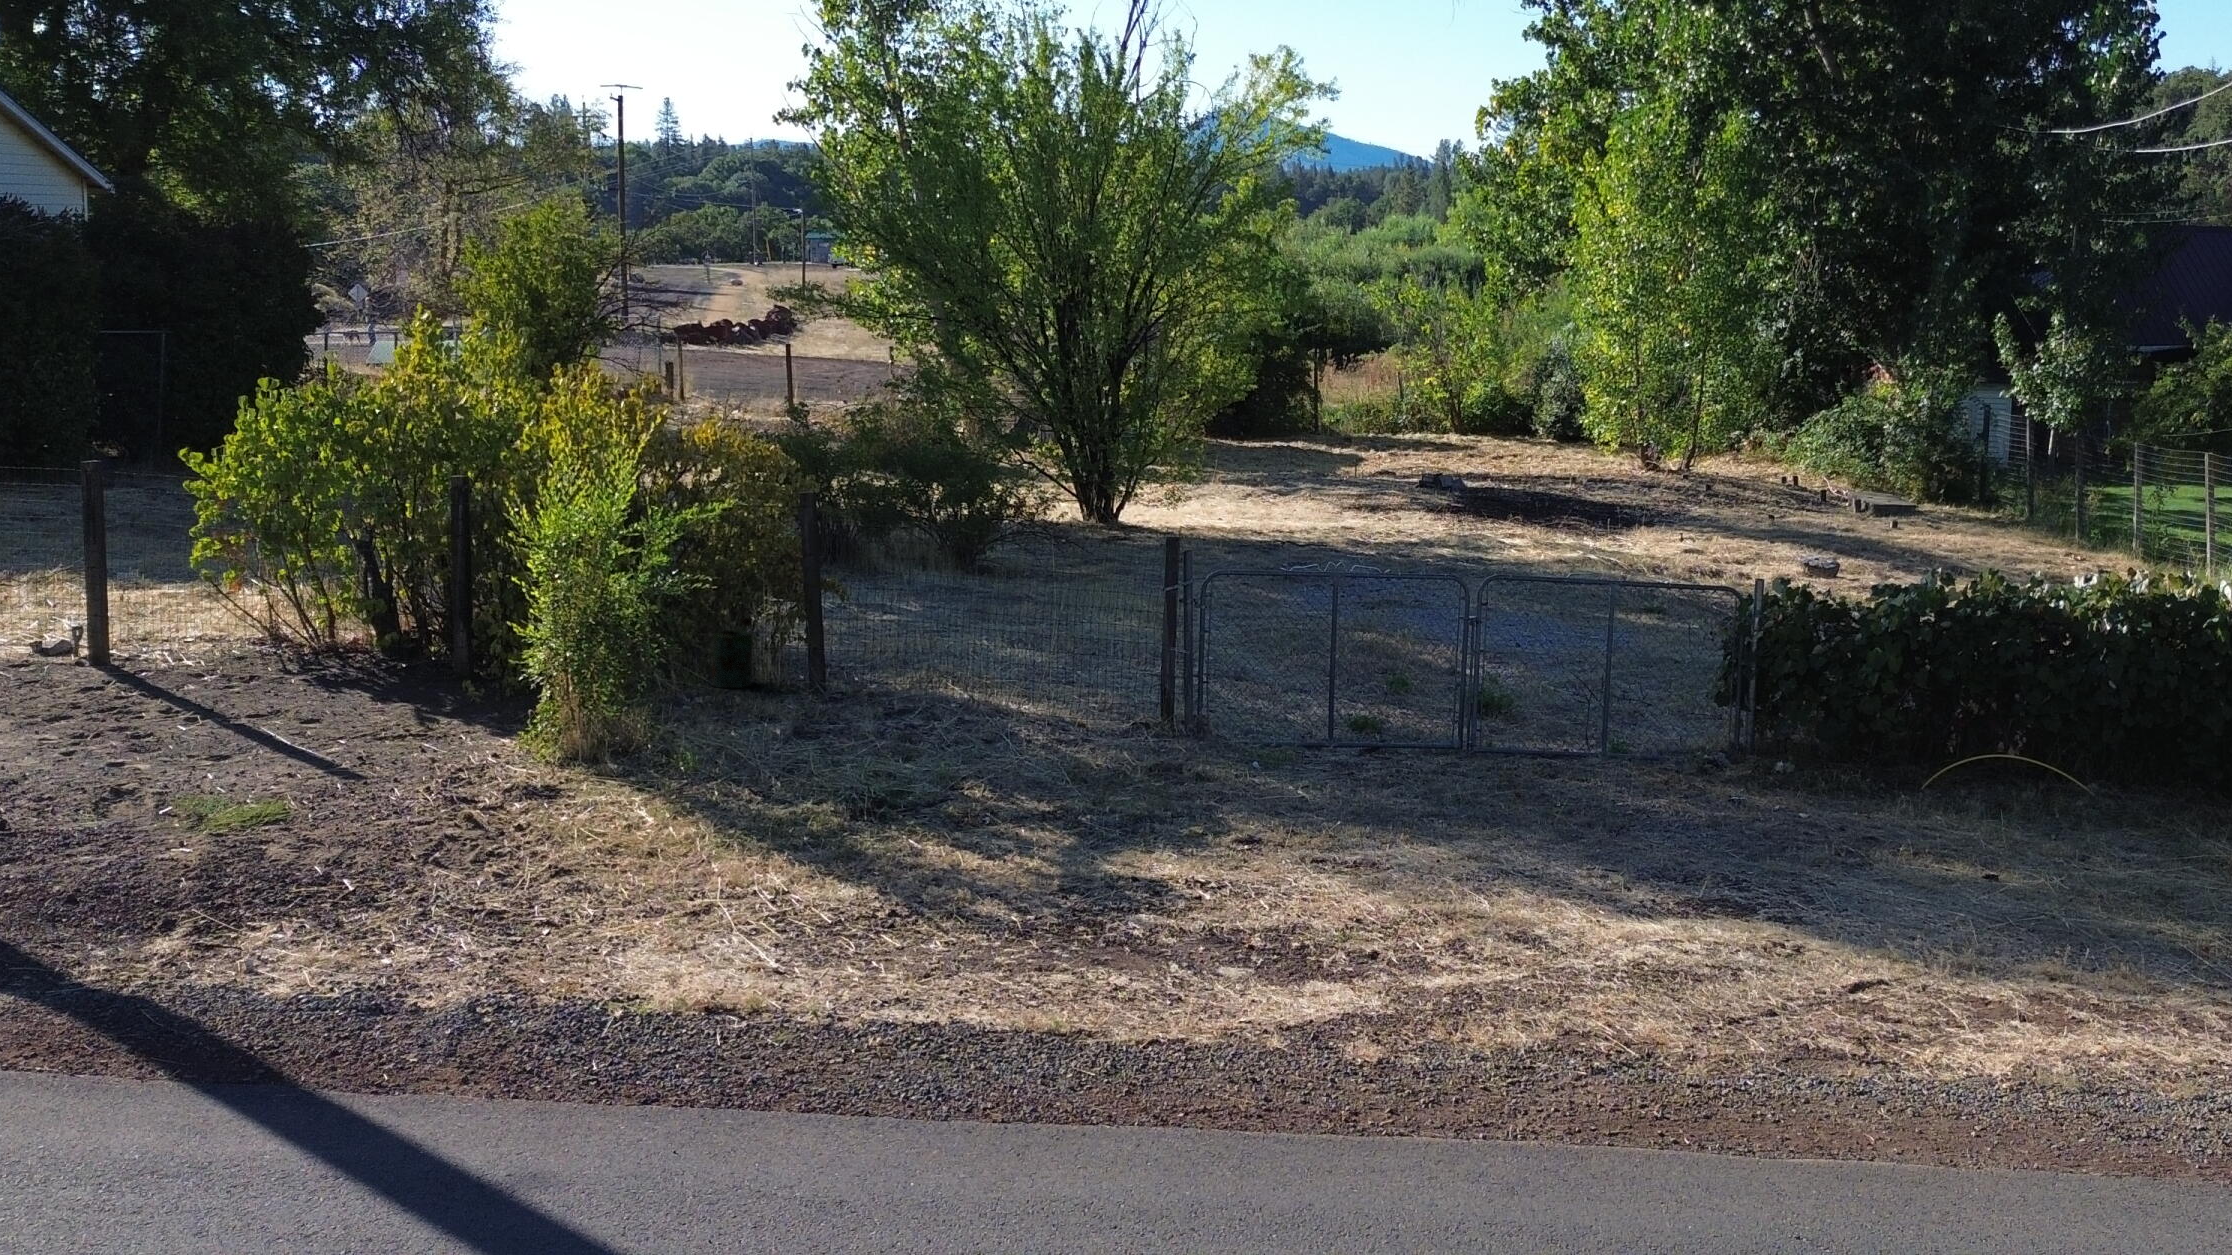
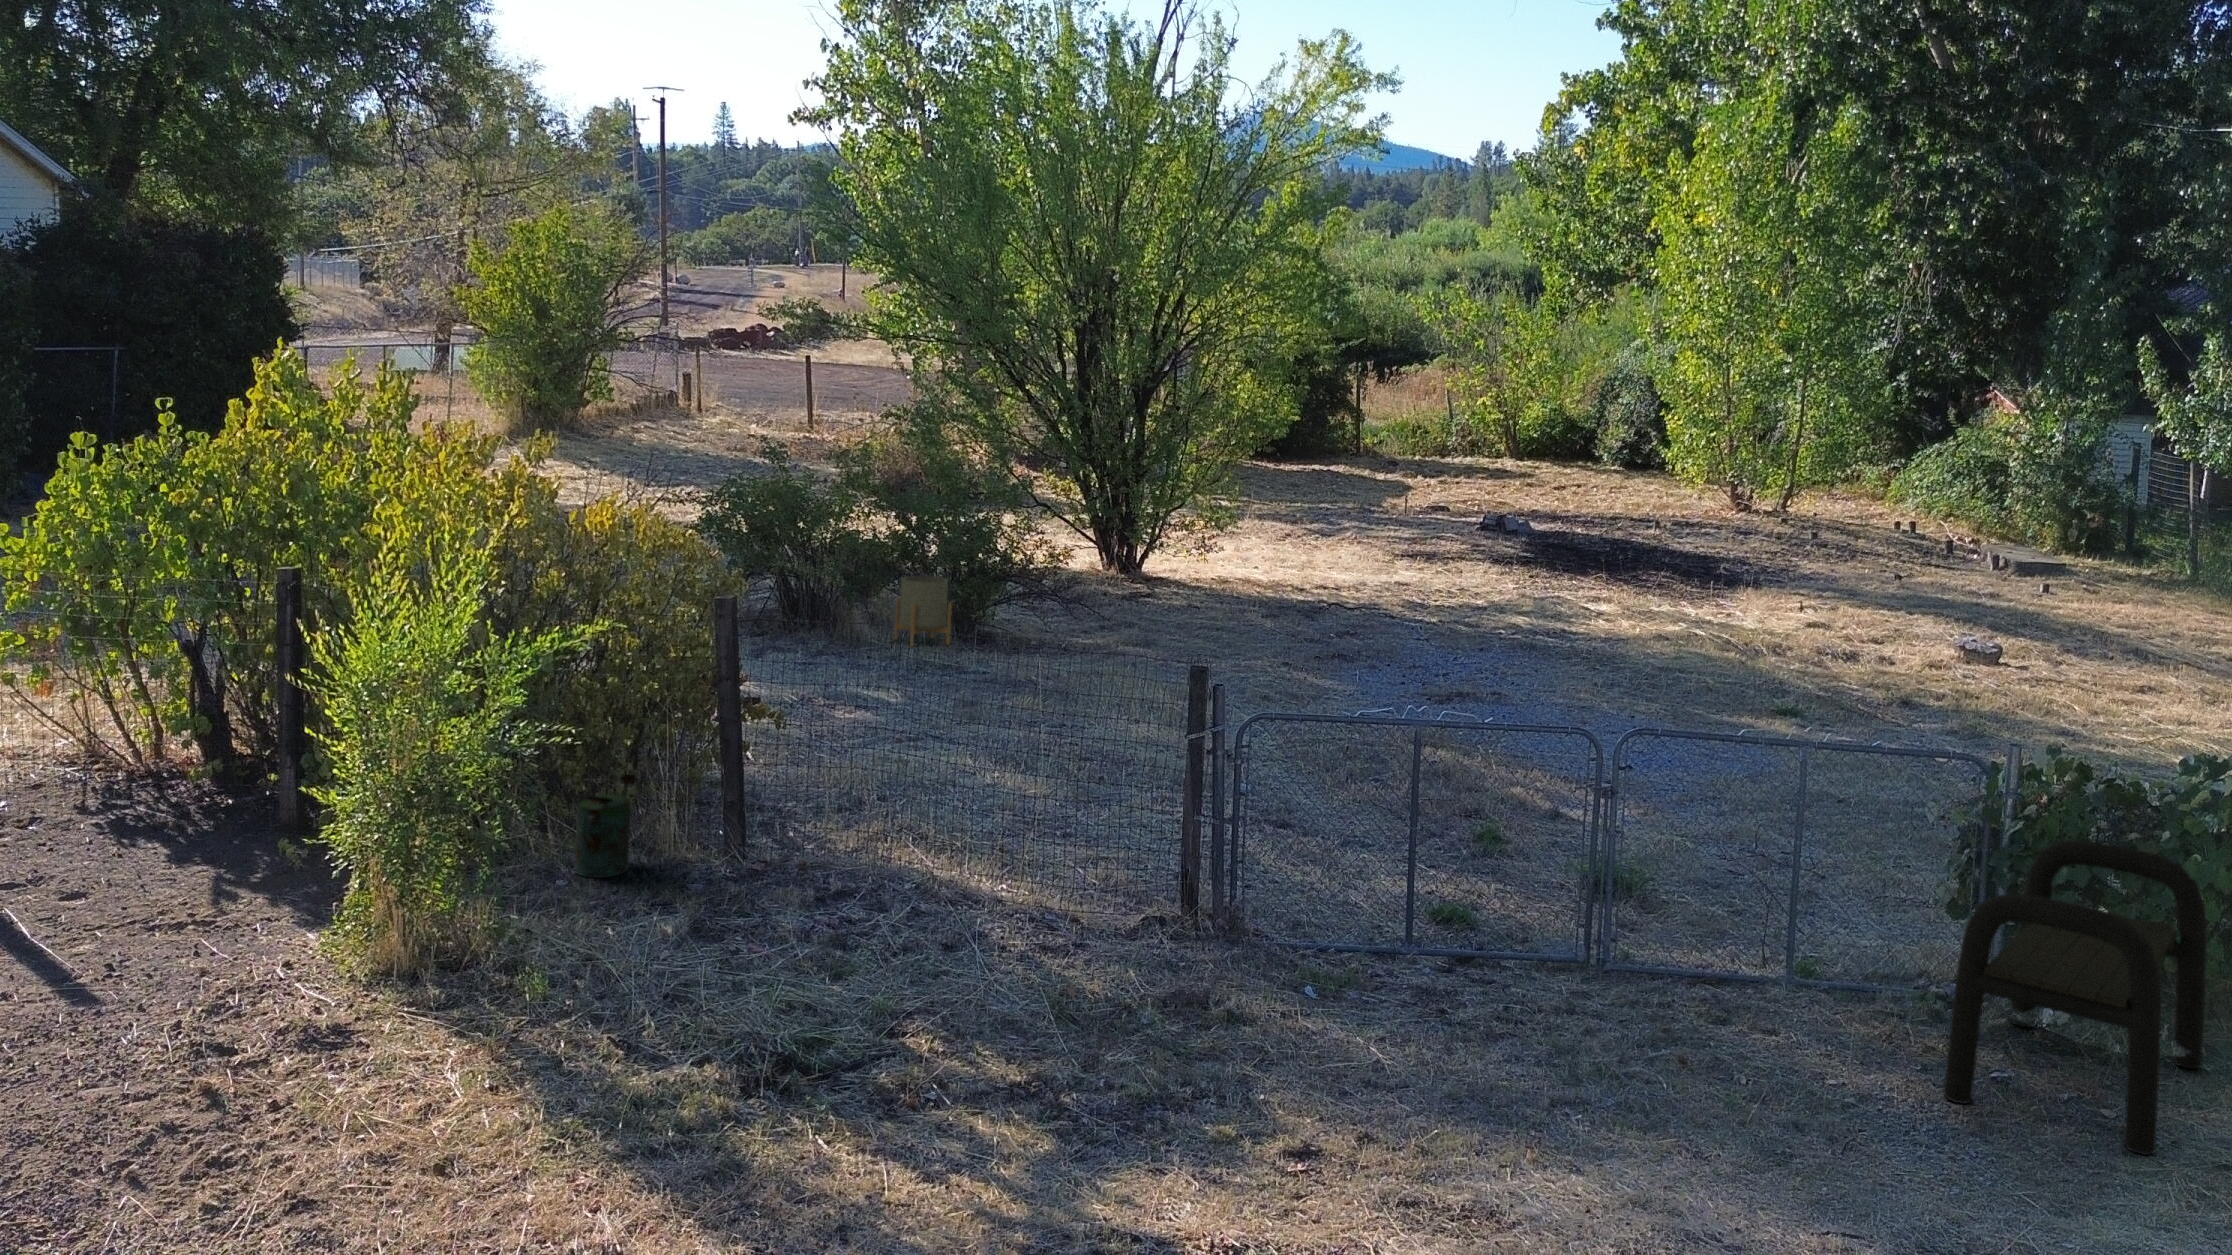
planter: none [913,509,962,567] -> present [894,576,952,647]
bench: none [1662,615,1838,788] -> present [1944,840,2206,1155]

